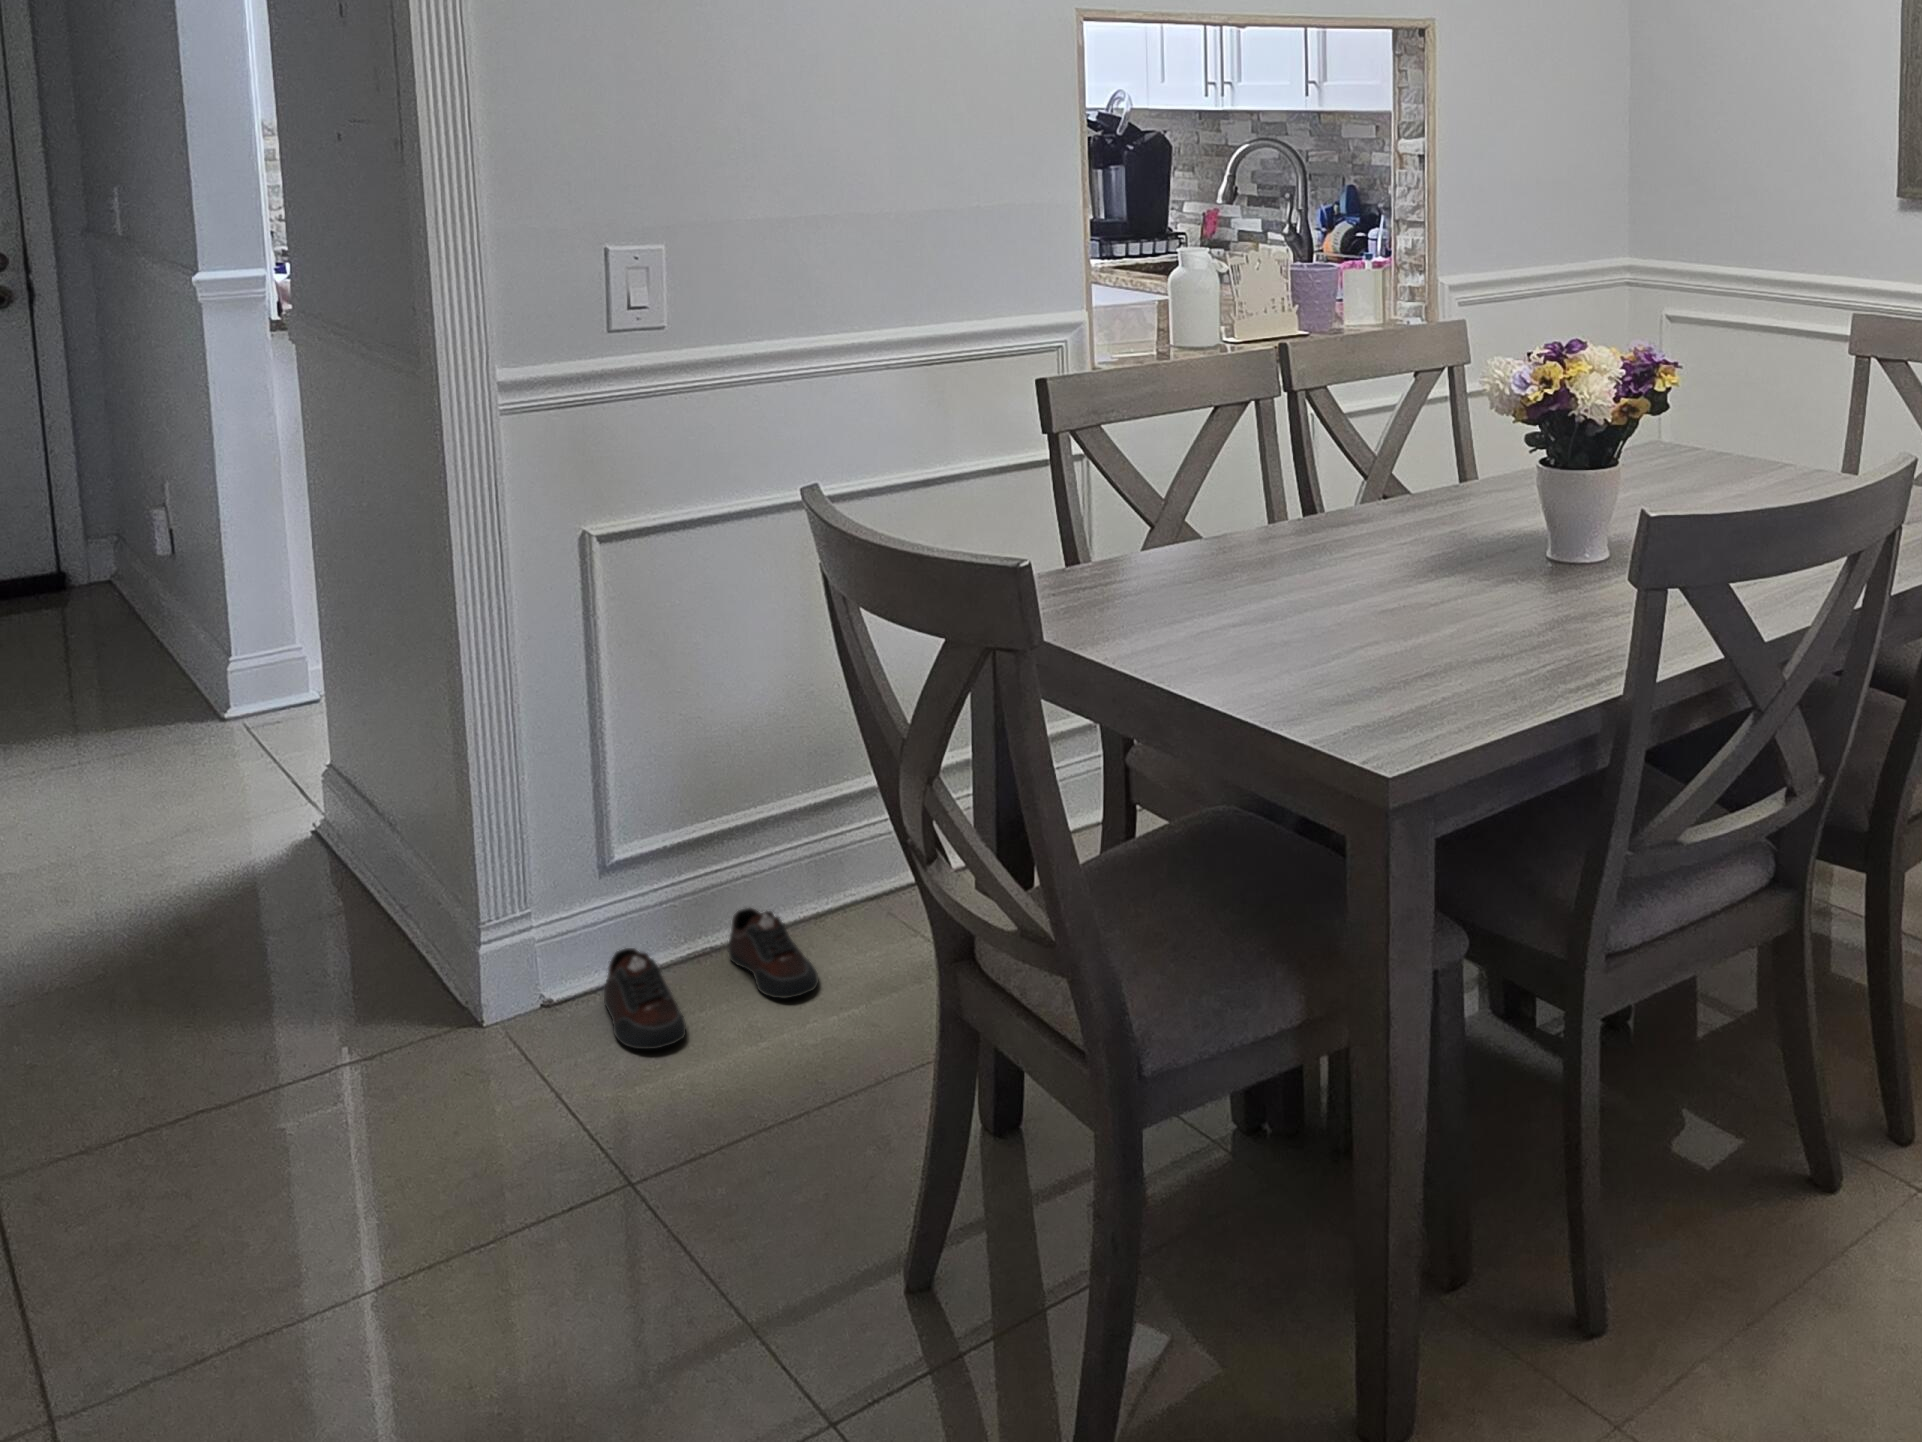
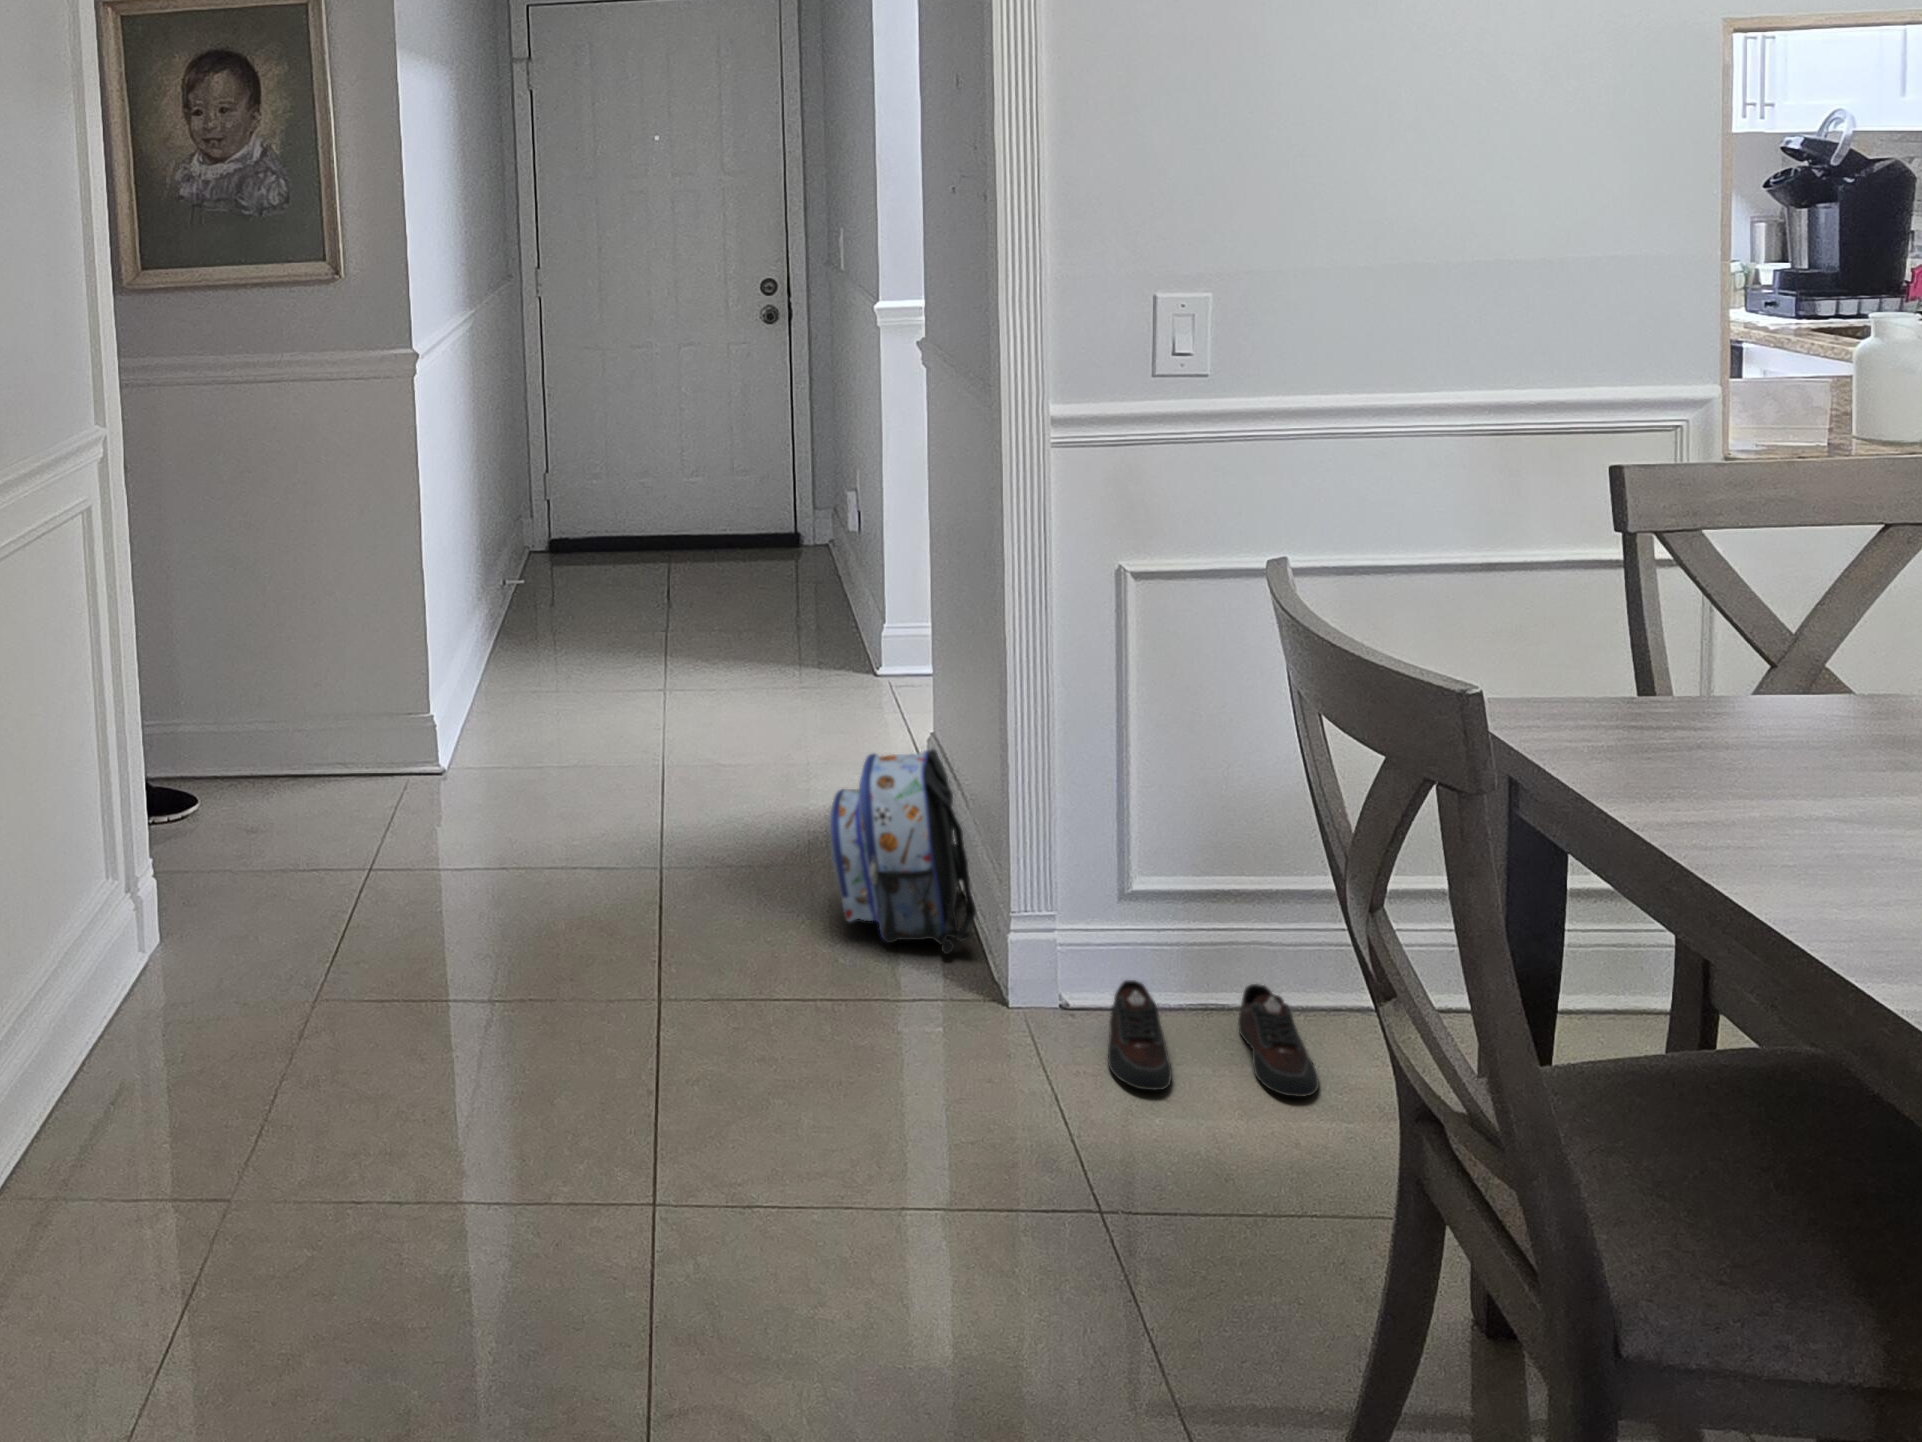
backpack: none [208,781,423,1017] -> present [829,749,977,954]

